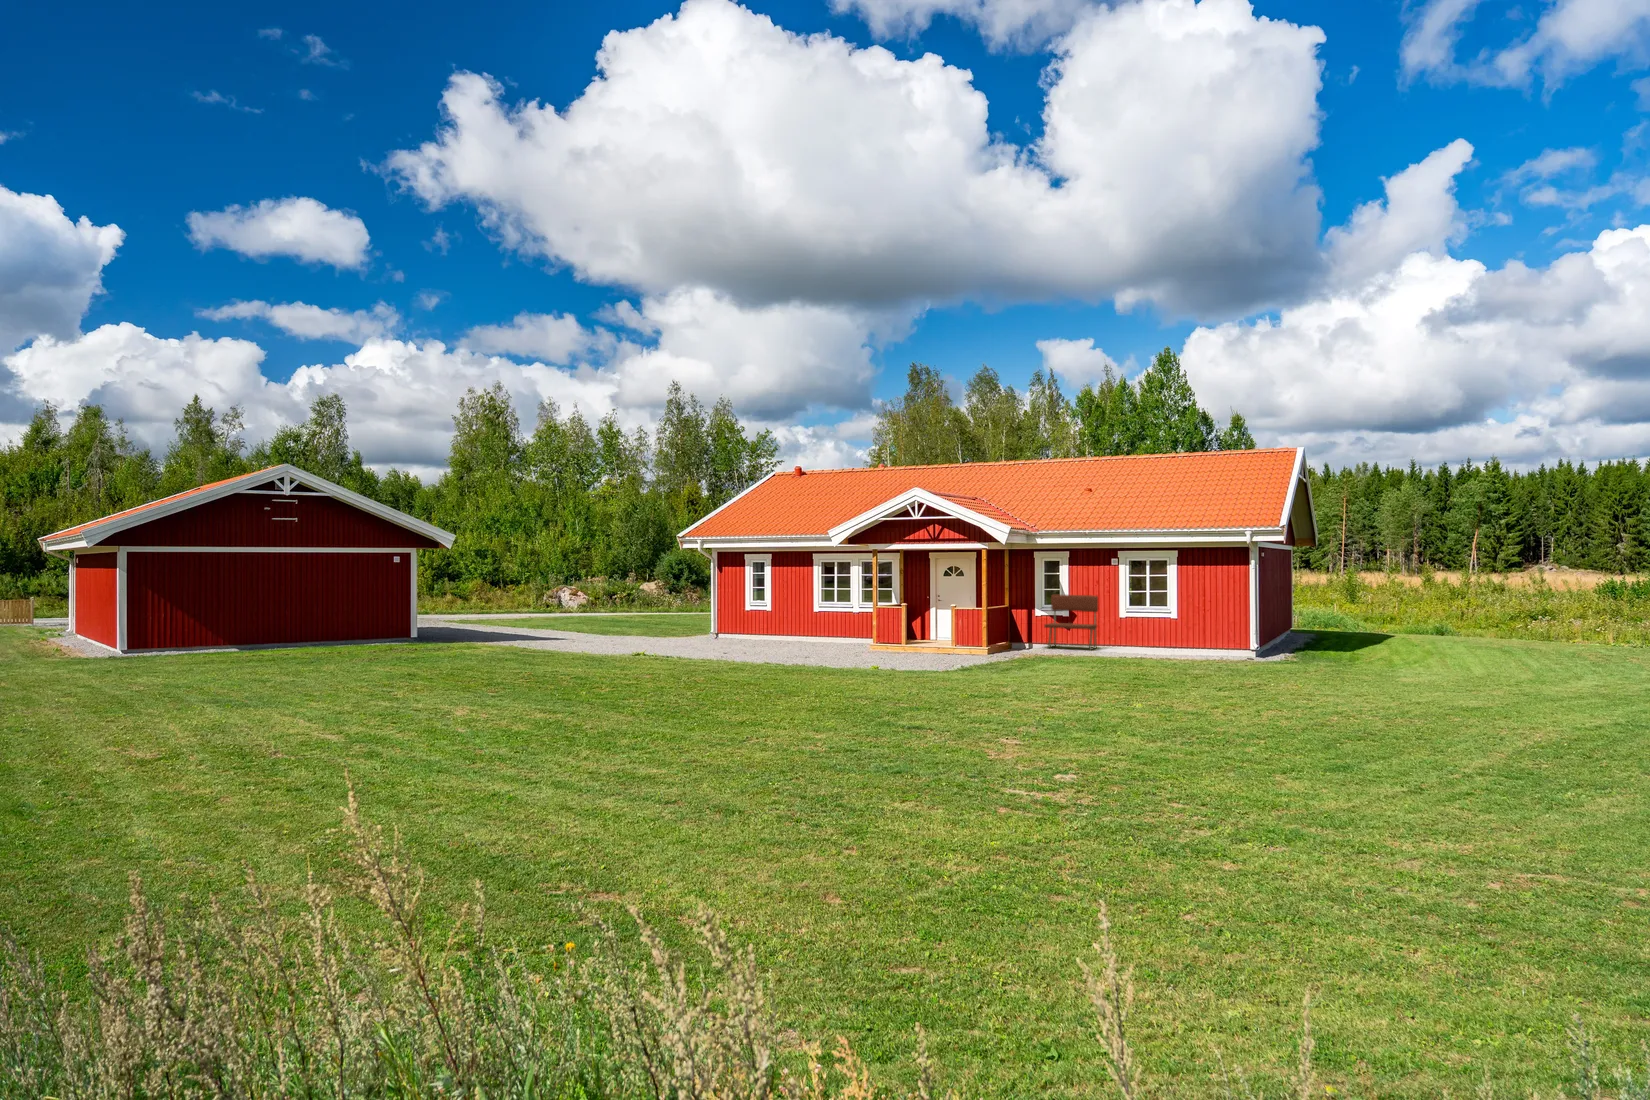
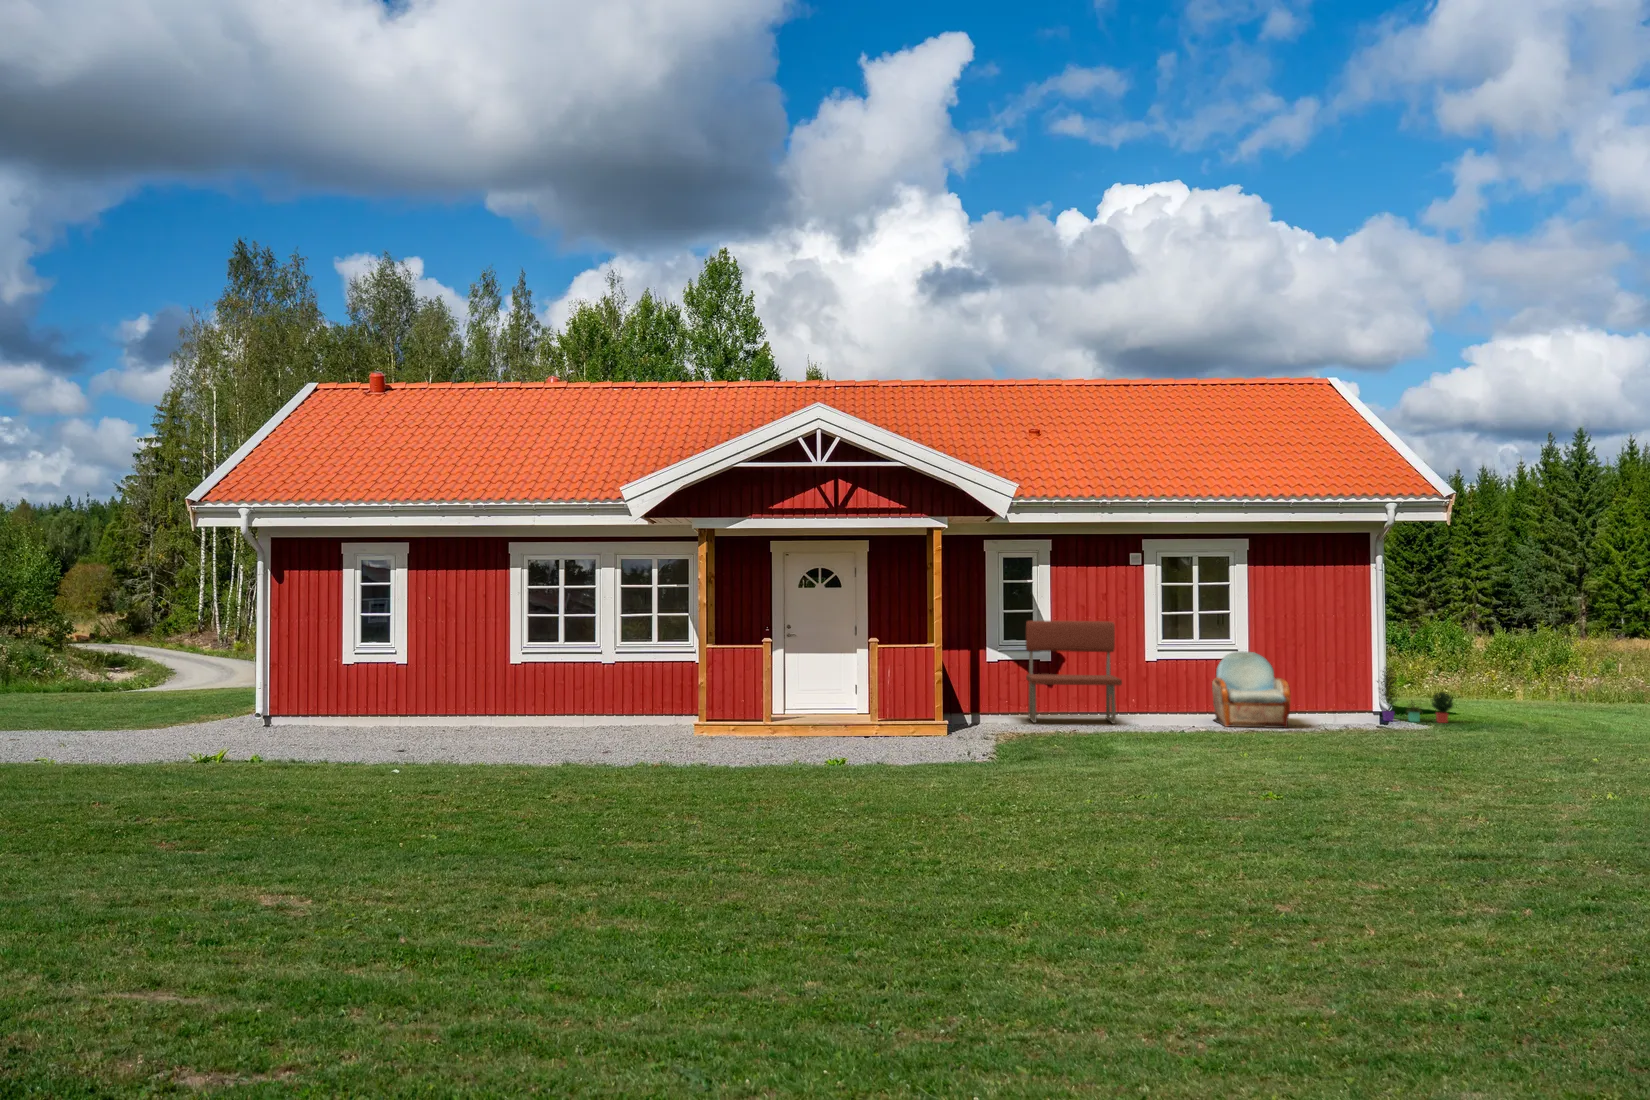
armchair: none [1143,613,1190,655] -> present [1212,652,1291,728]
potted plant: none [1252,624,1296,658] -> present [1379,667,1453,723]

